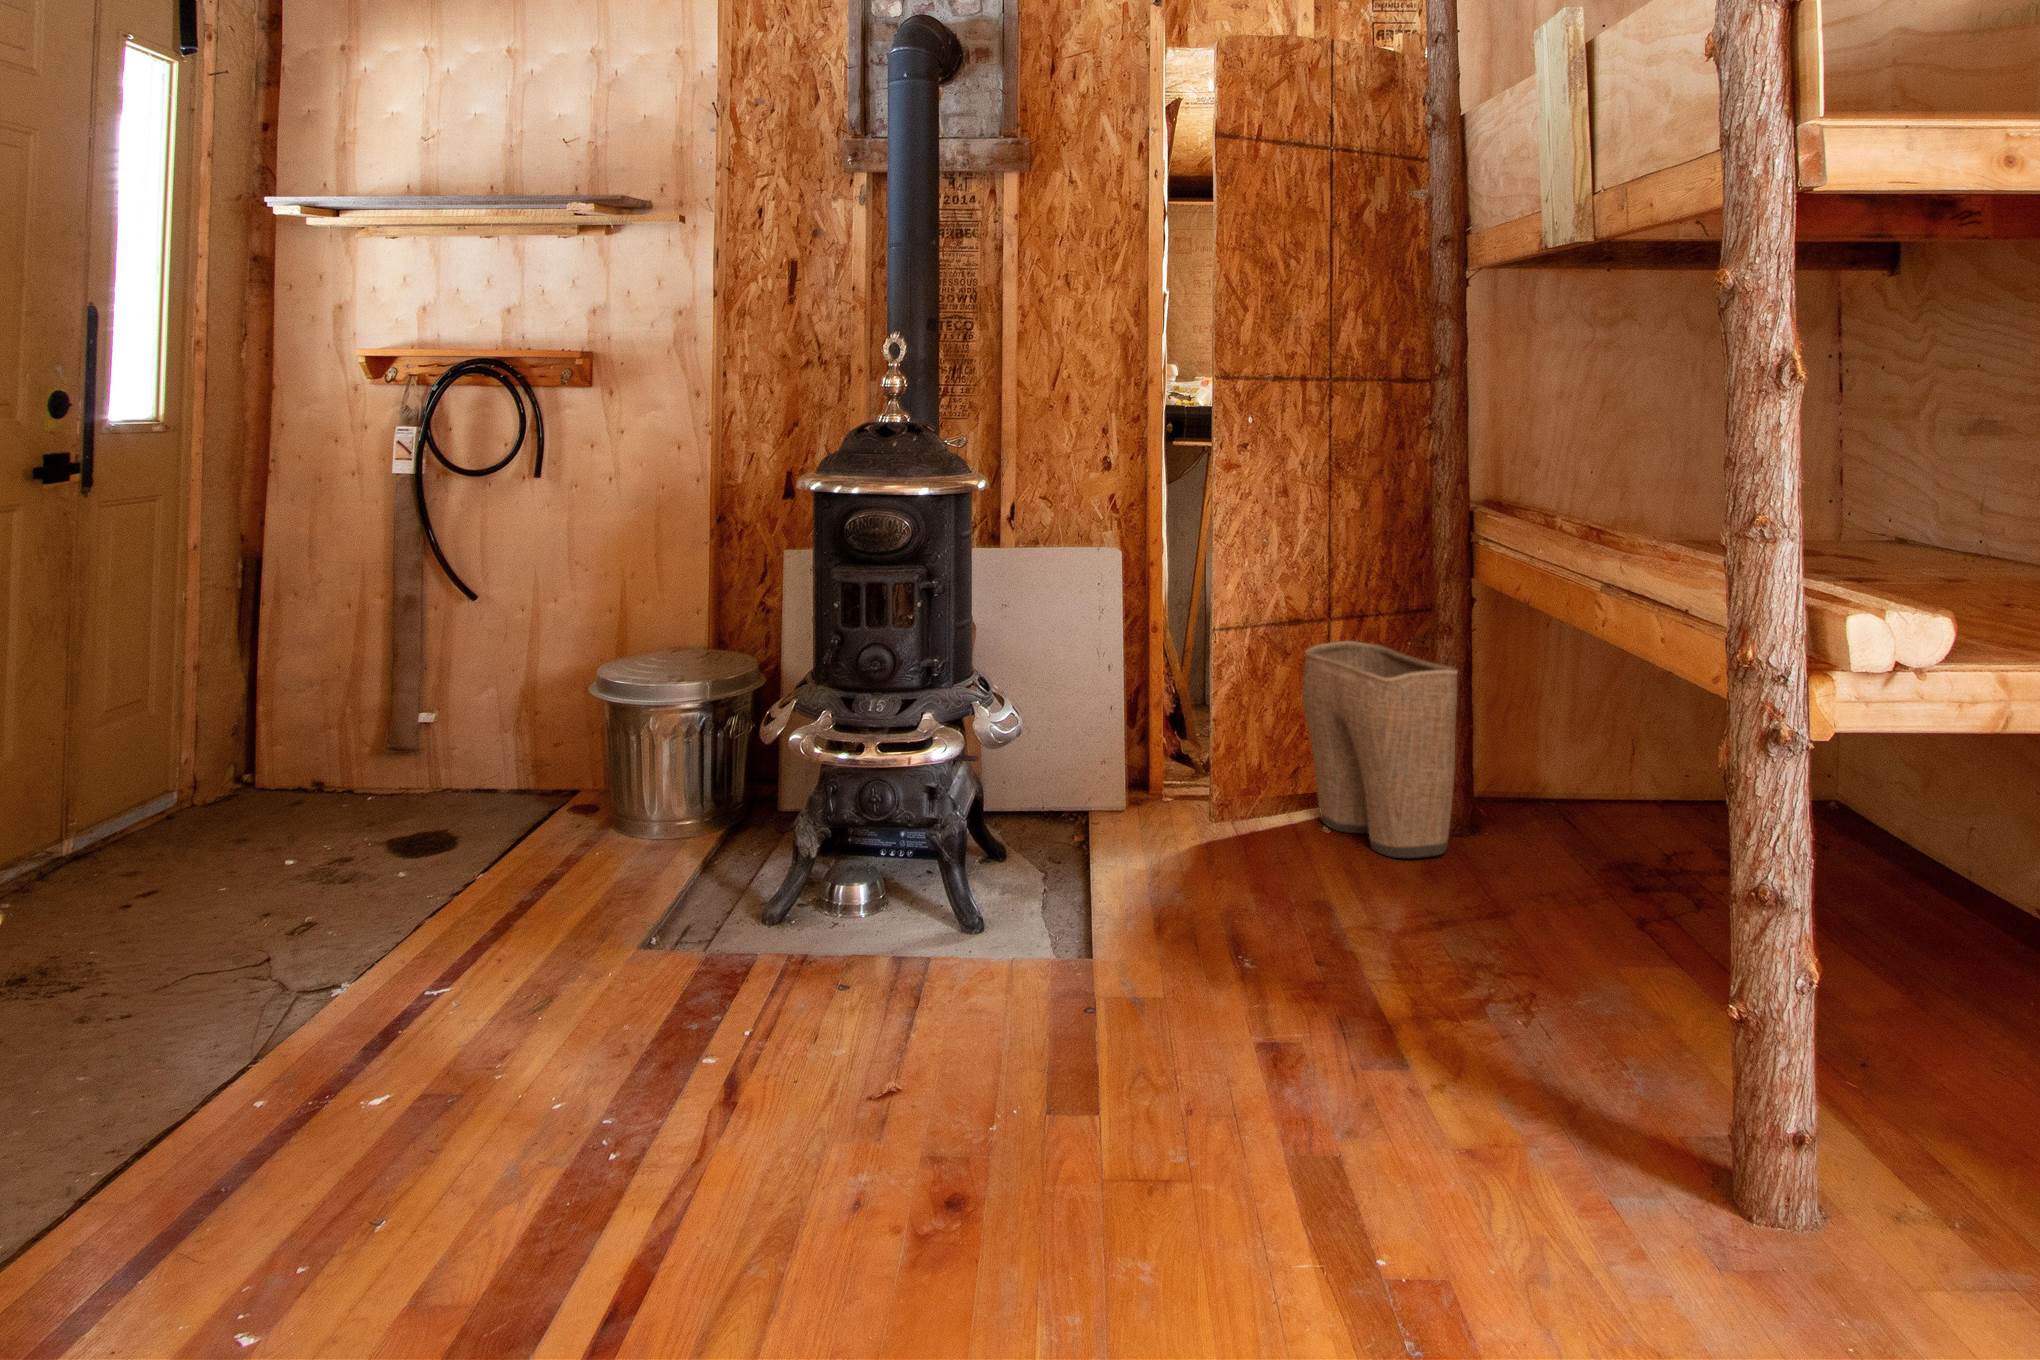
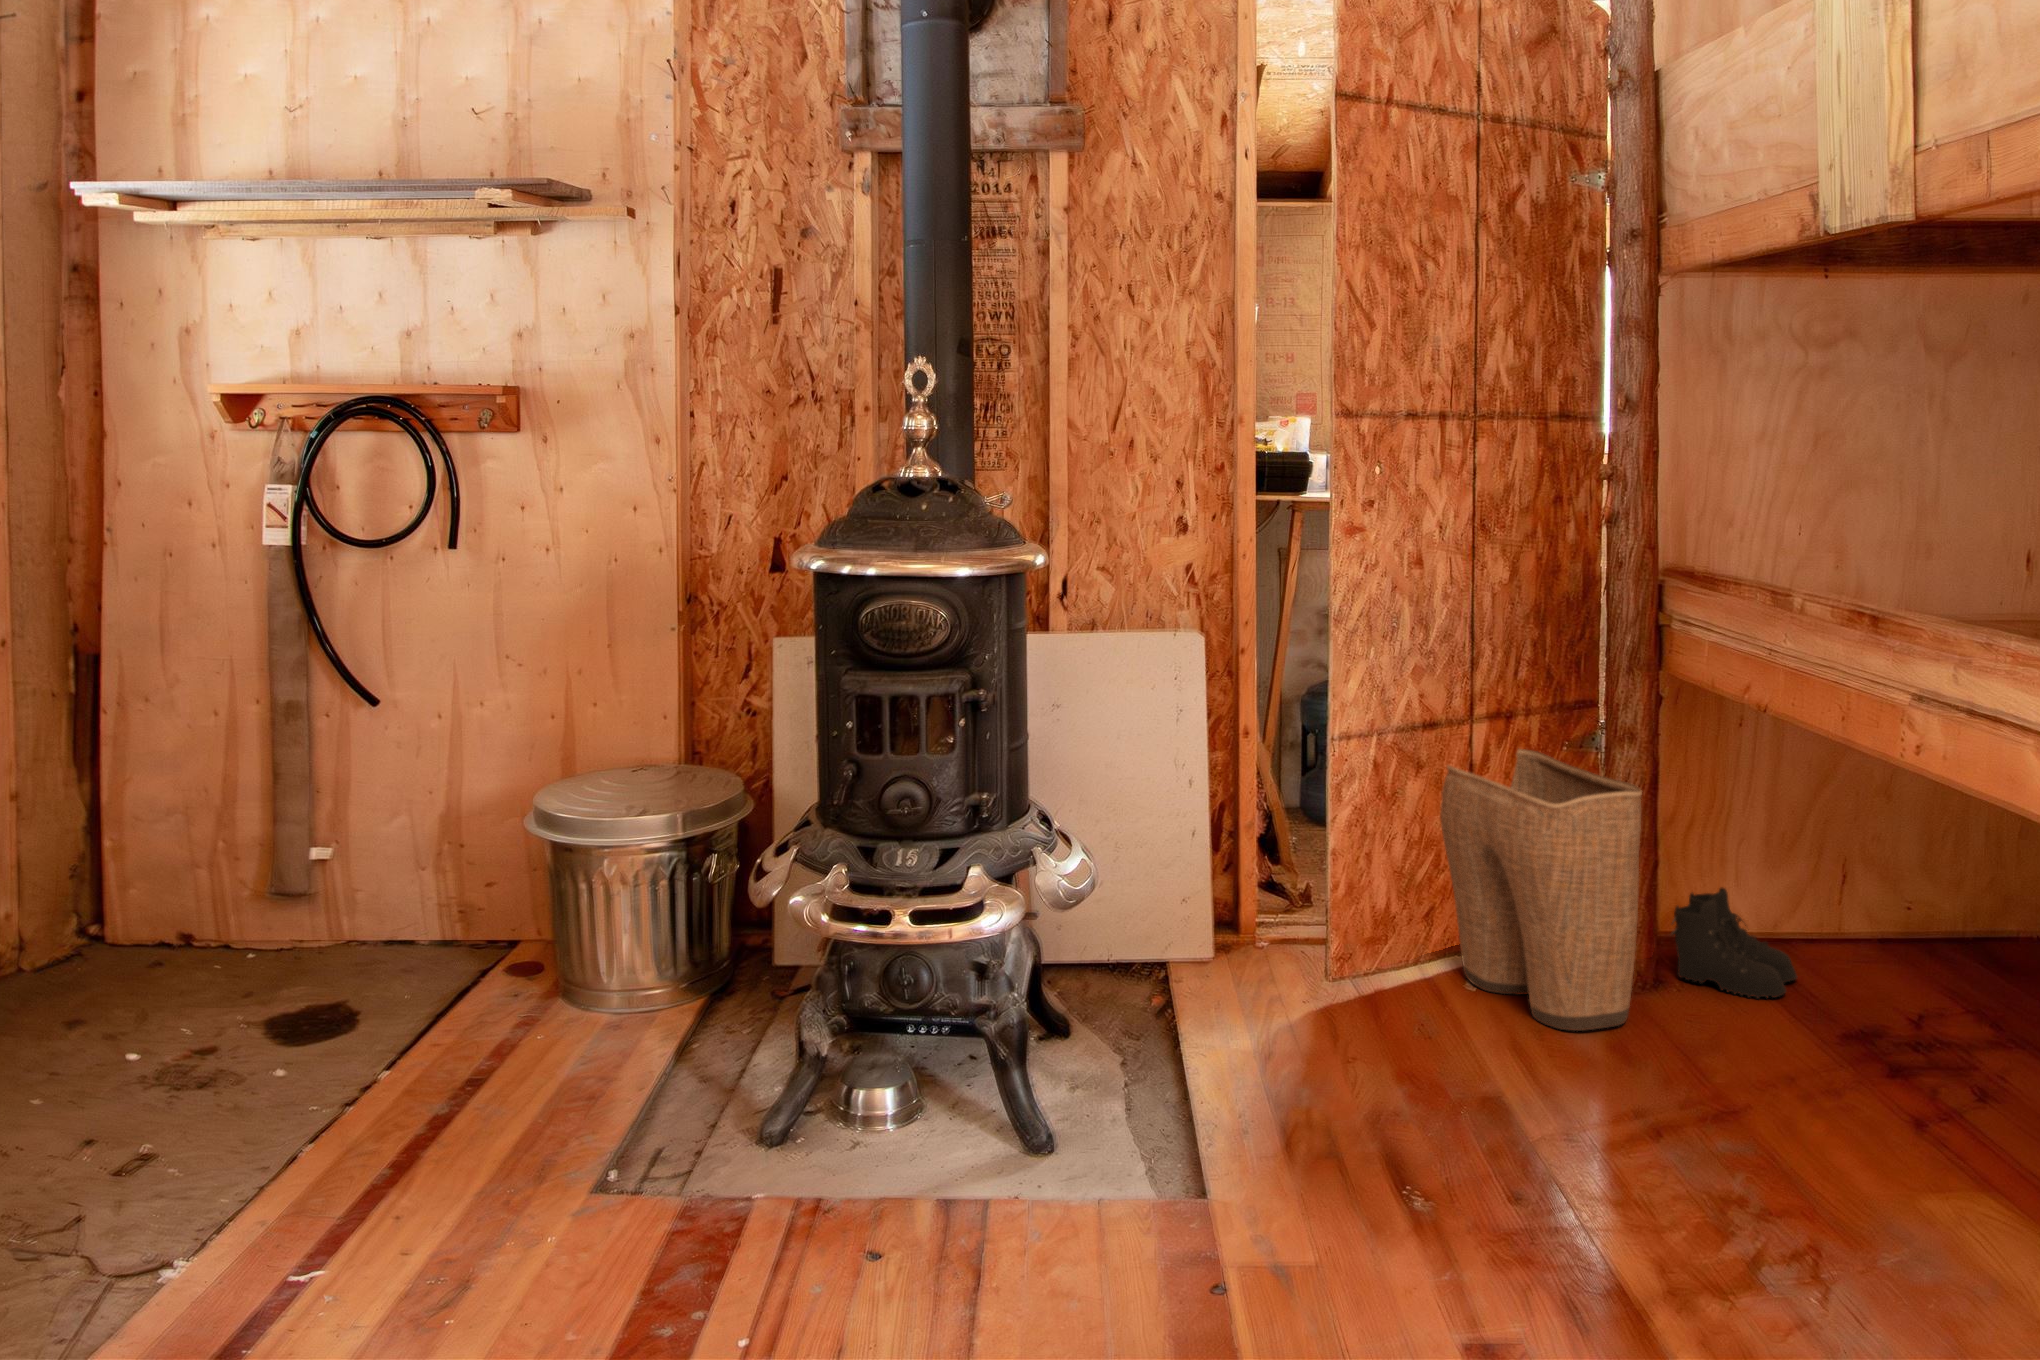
boots: none [1484,755,1585,840] -> present [1671,888,1797,999]

